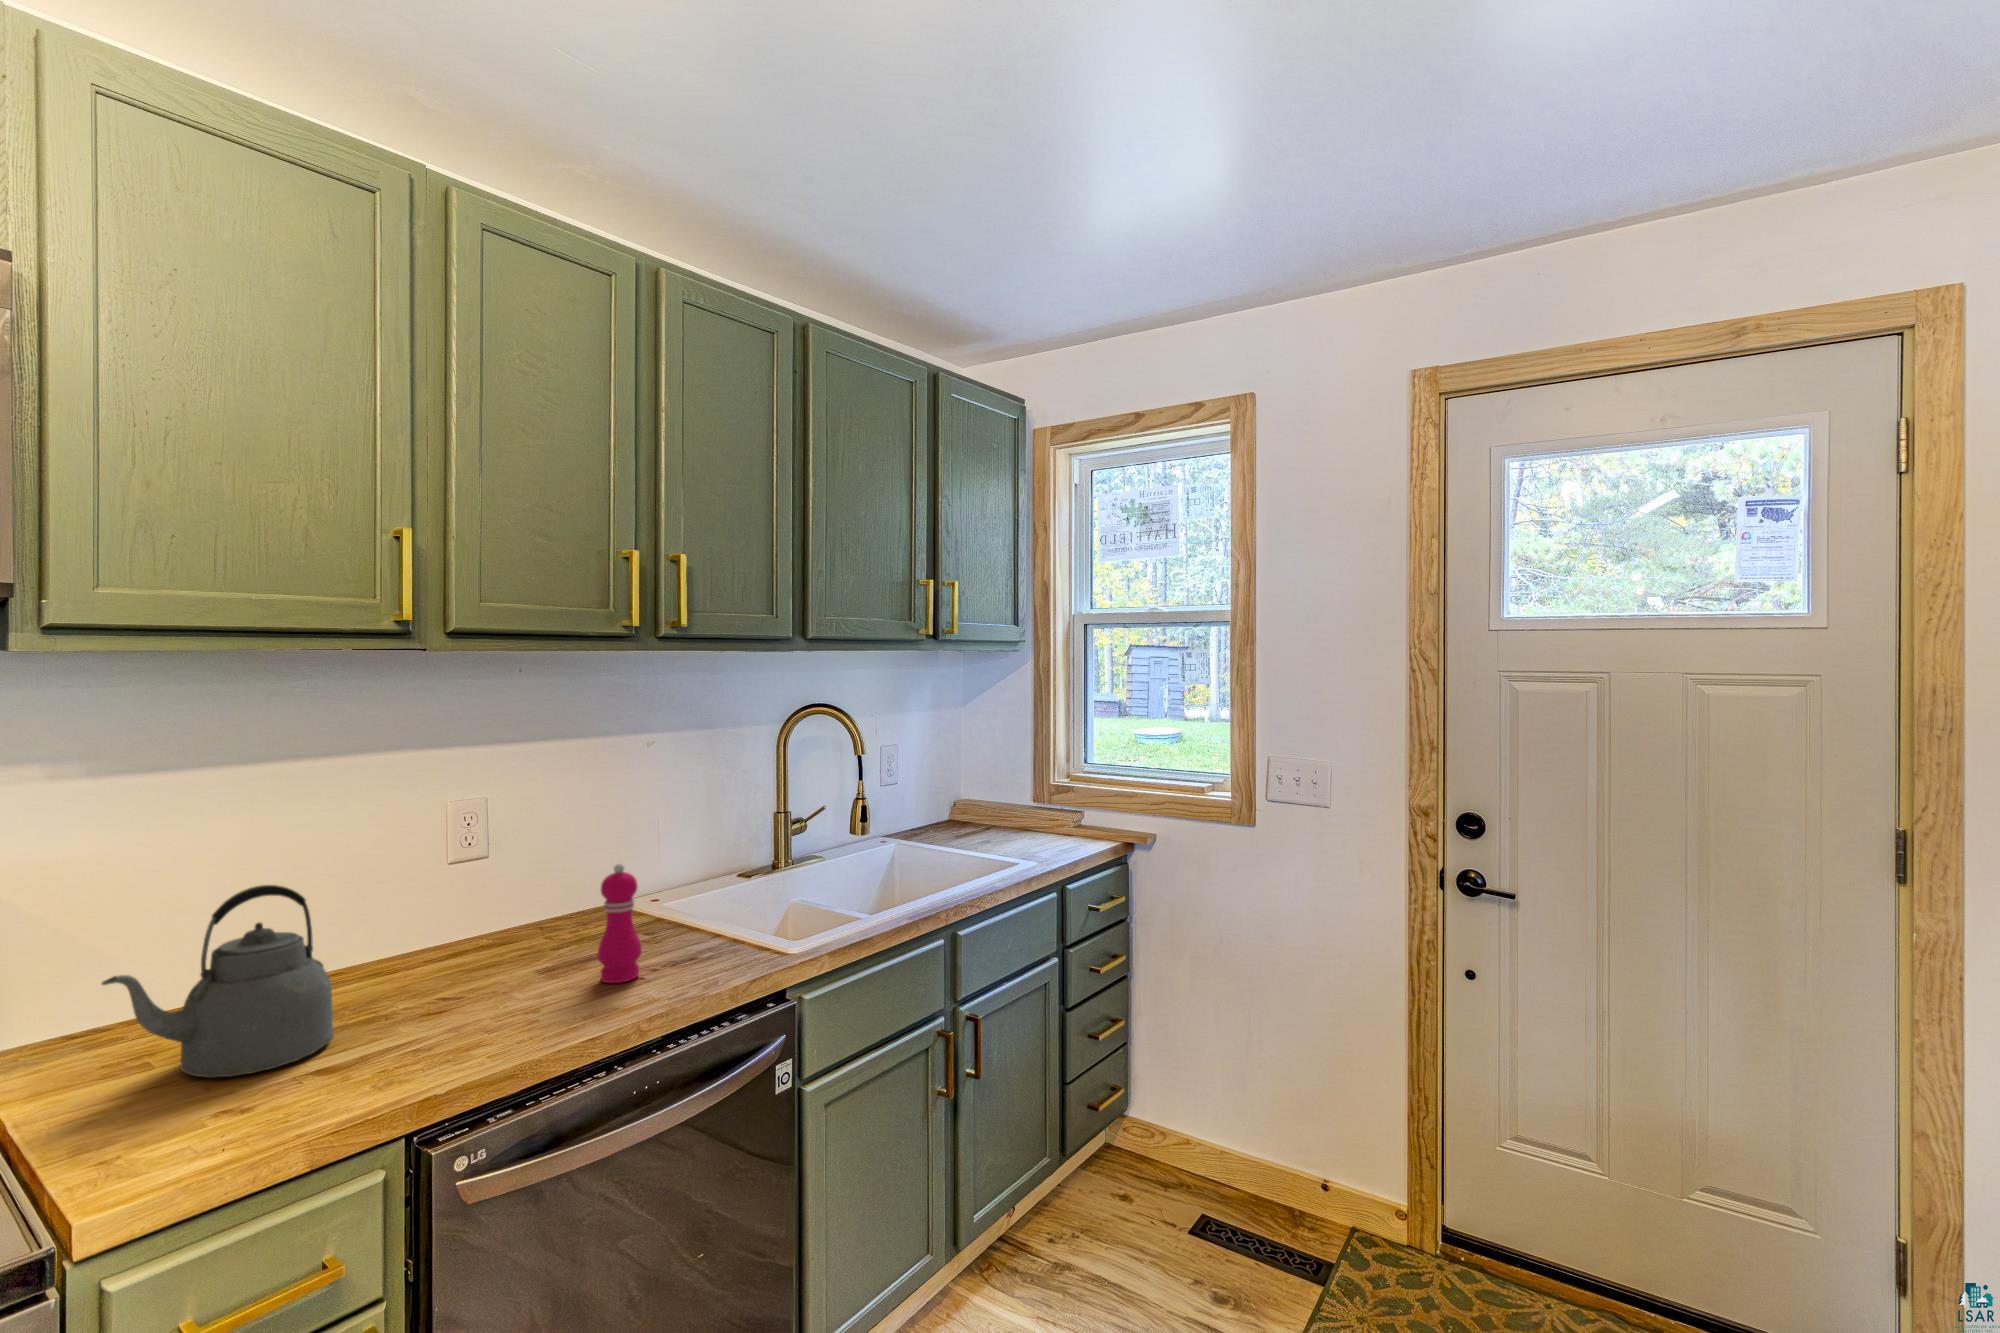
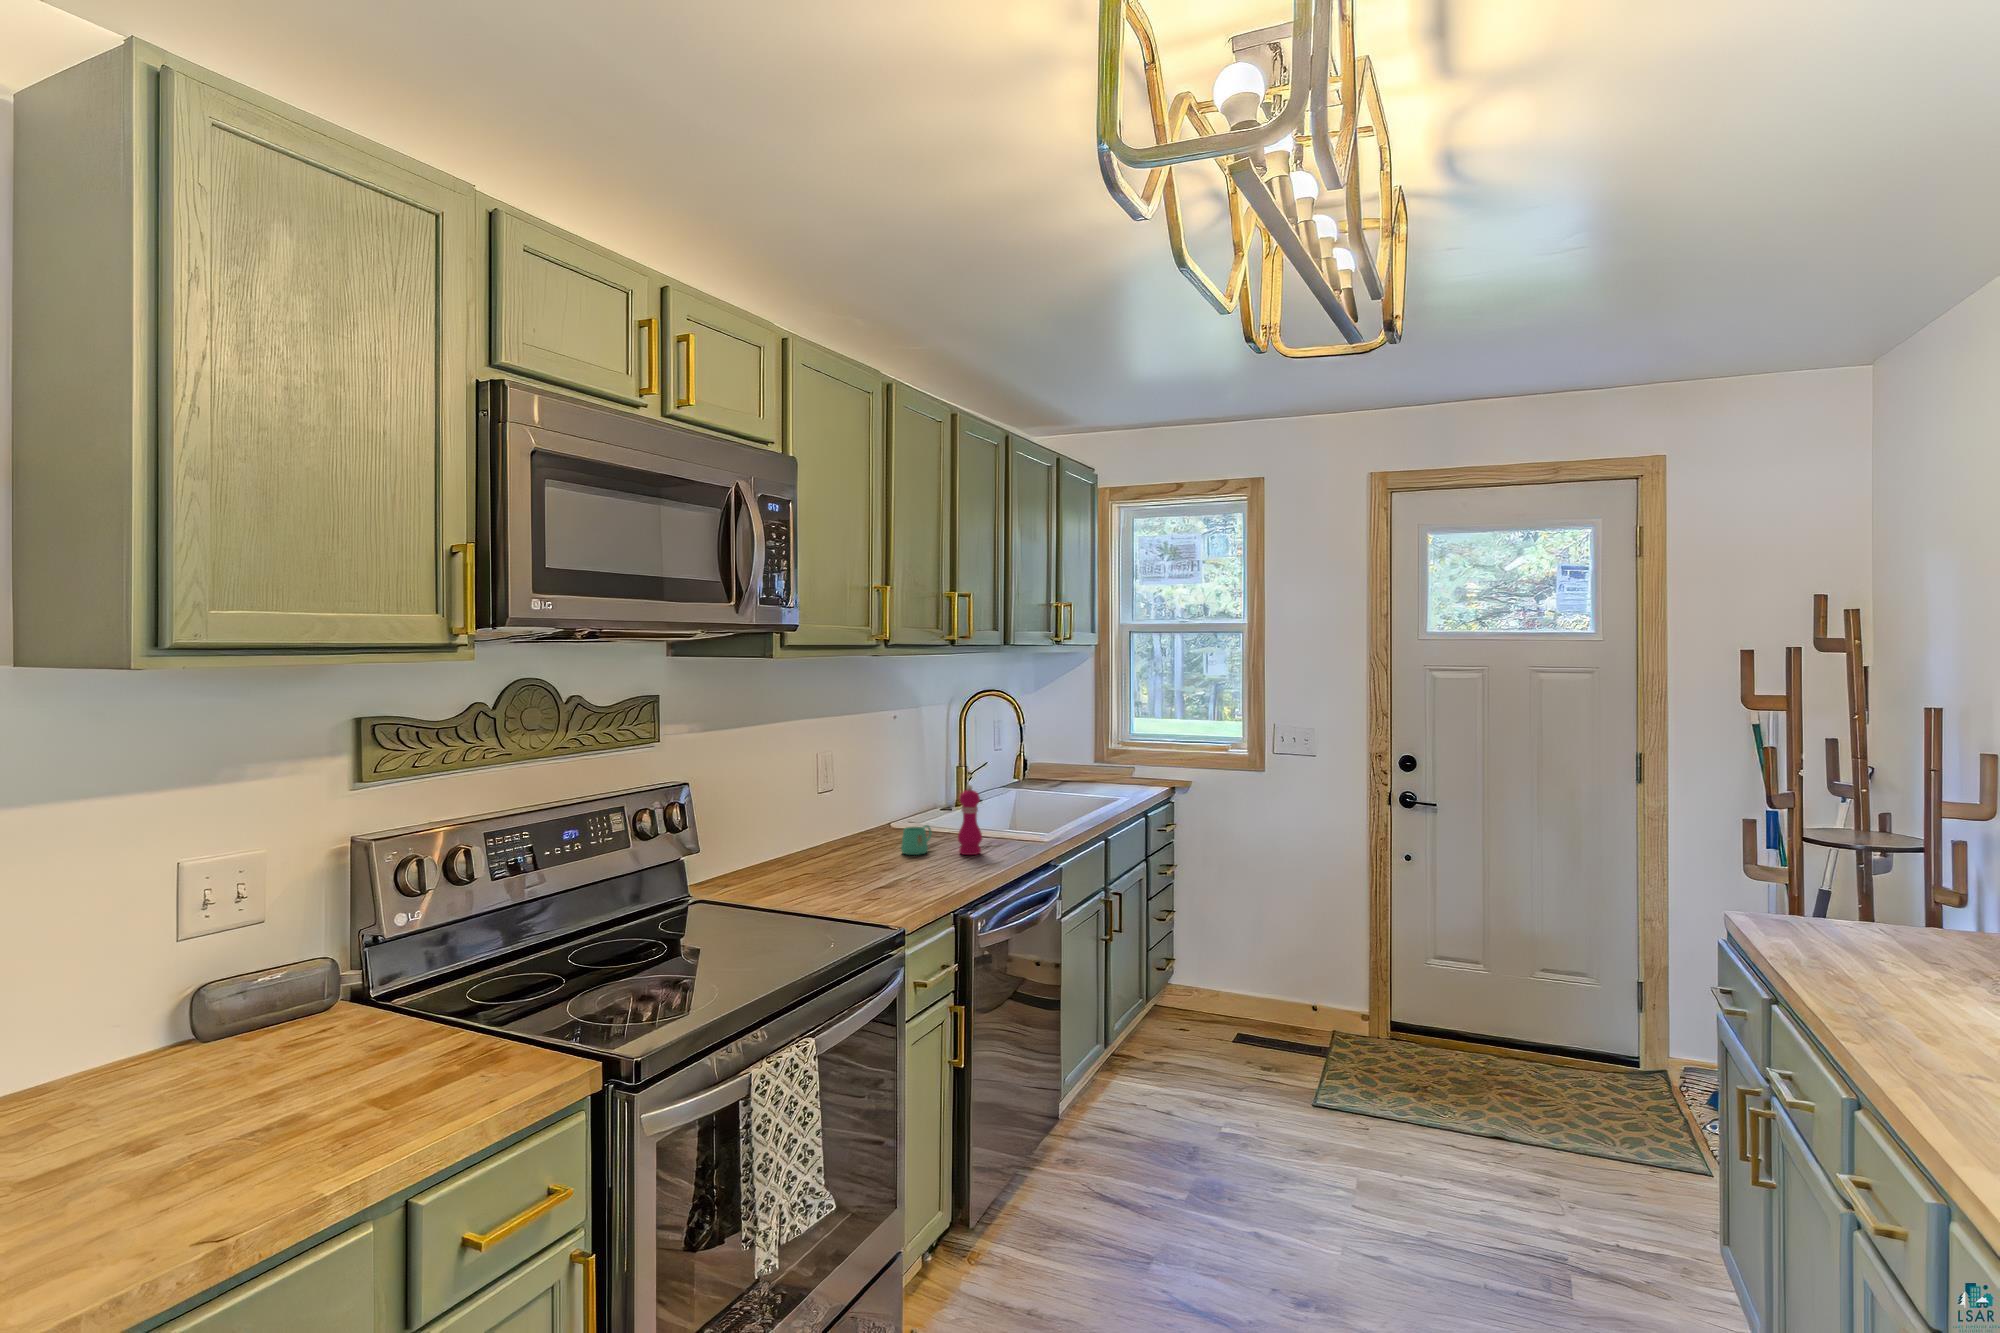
kettle: present [102,885,333,1078] -> none [807,790,874,890]
mug: none [521,921,591,975] -> present [901,825,932,855]

